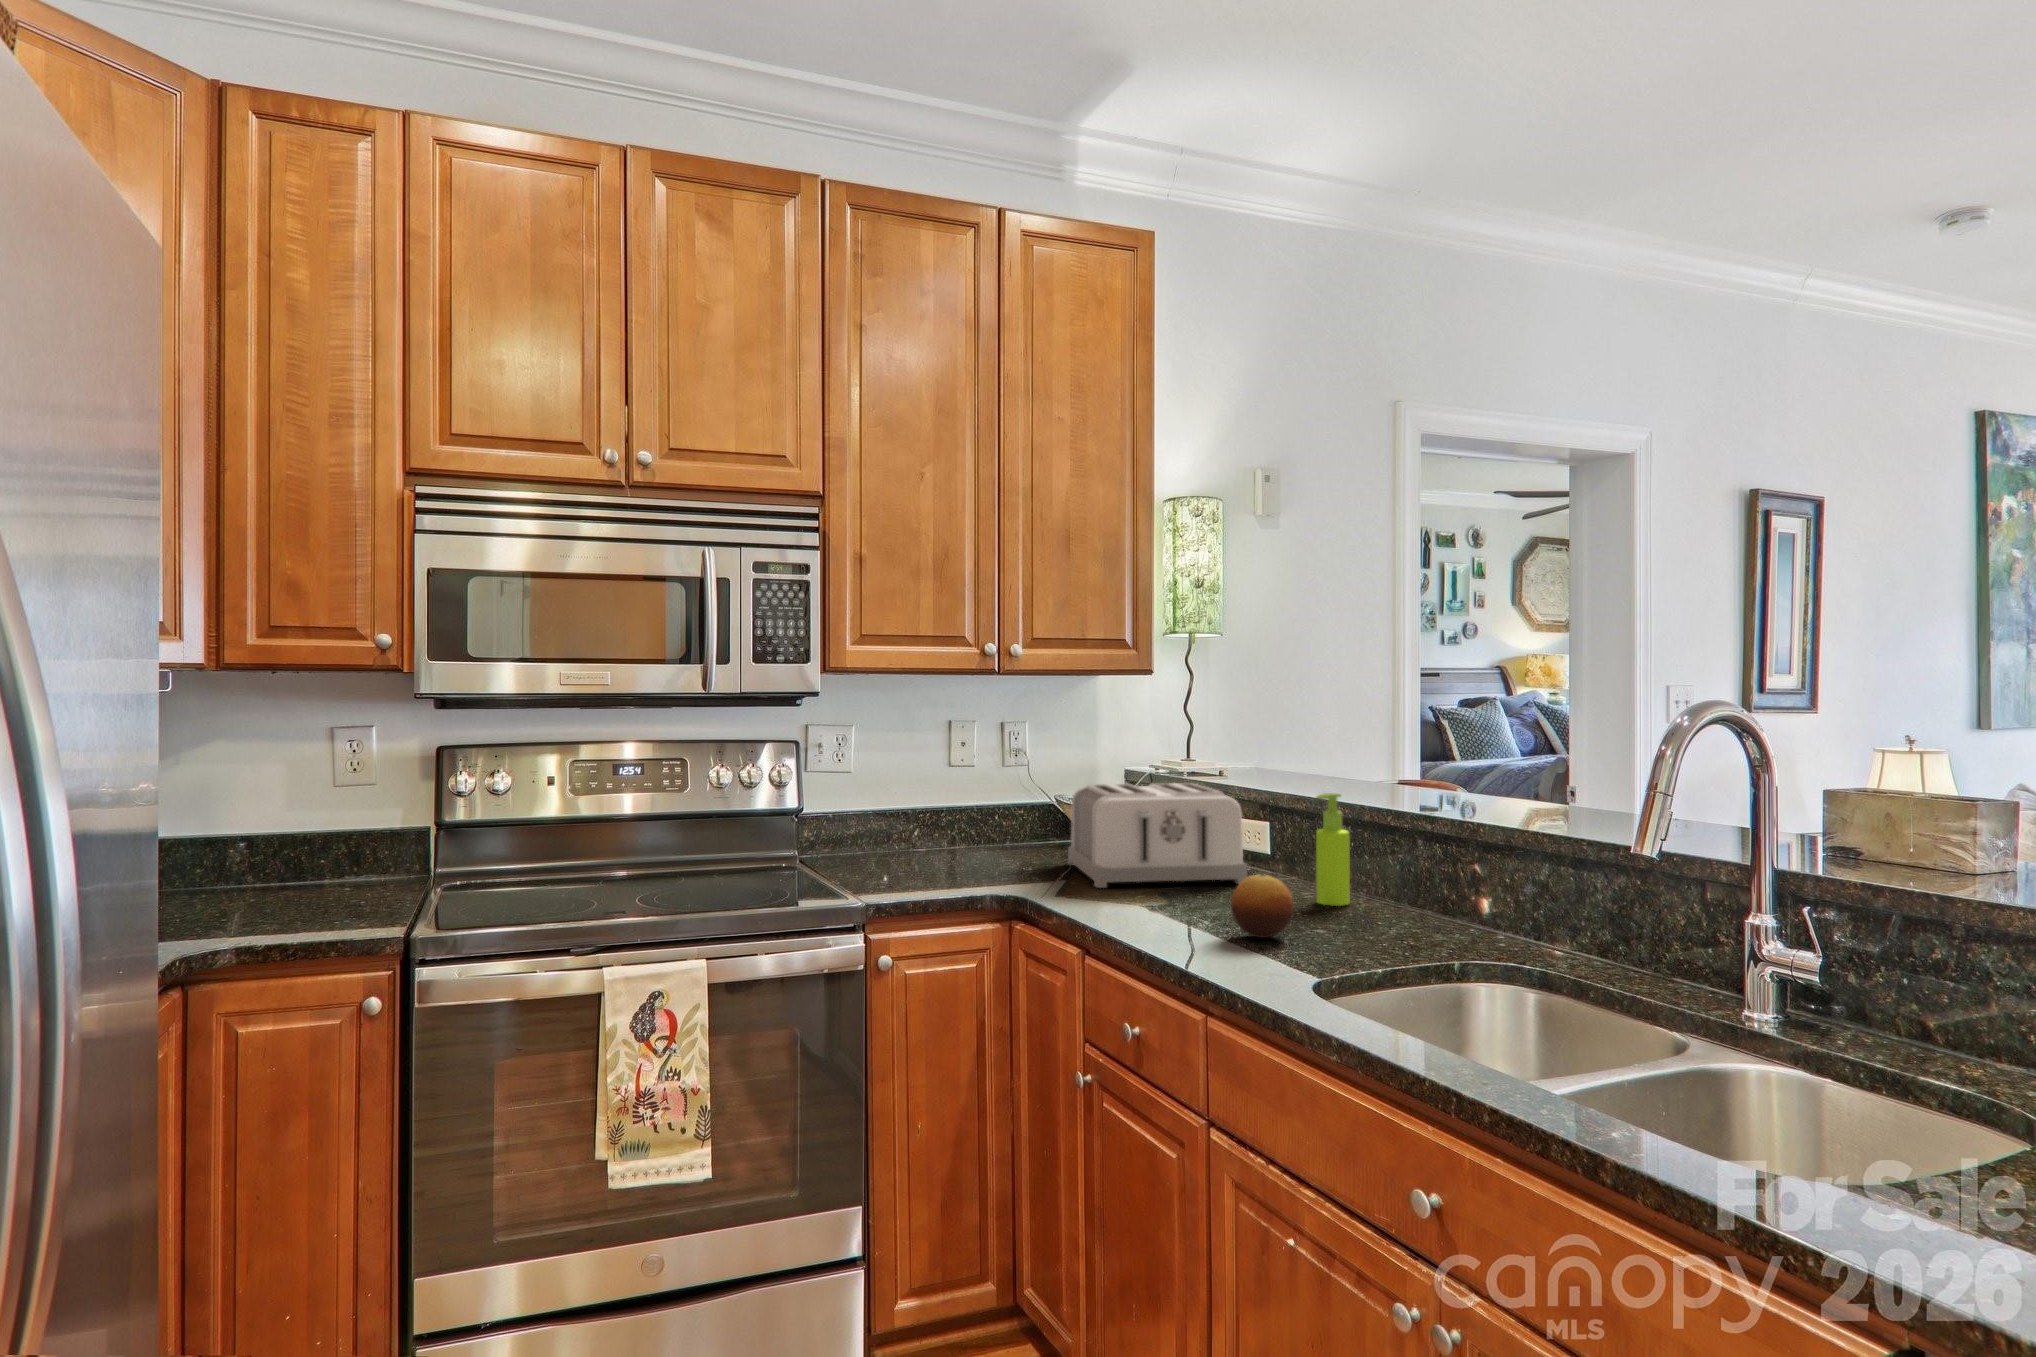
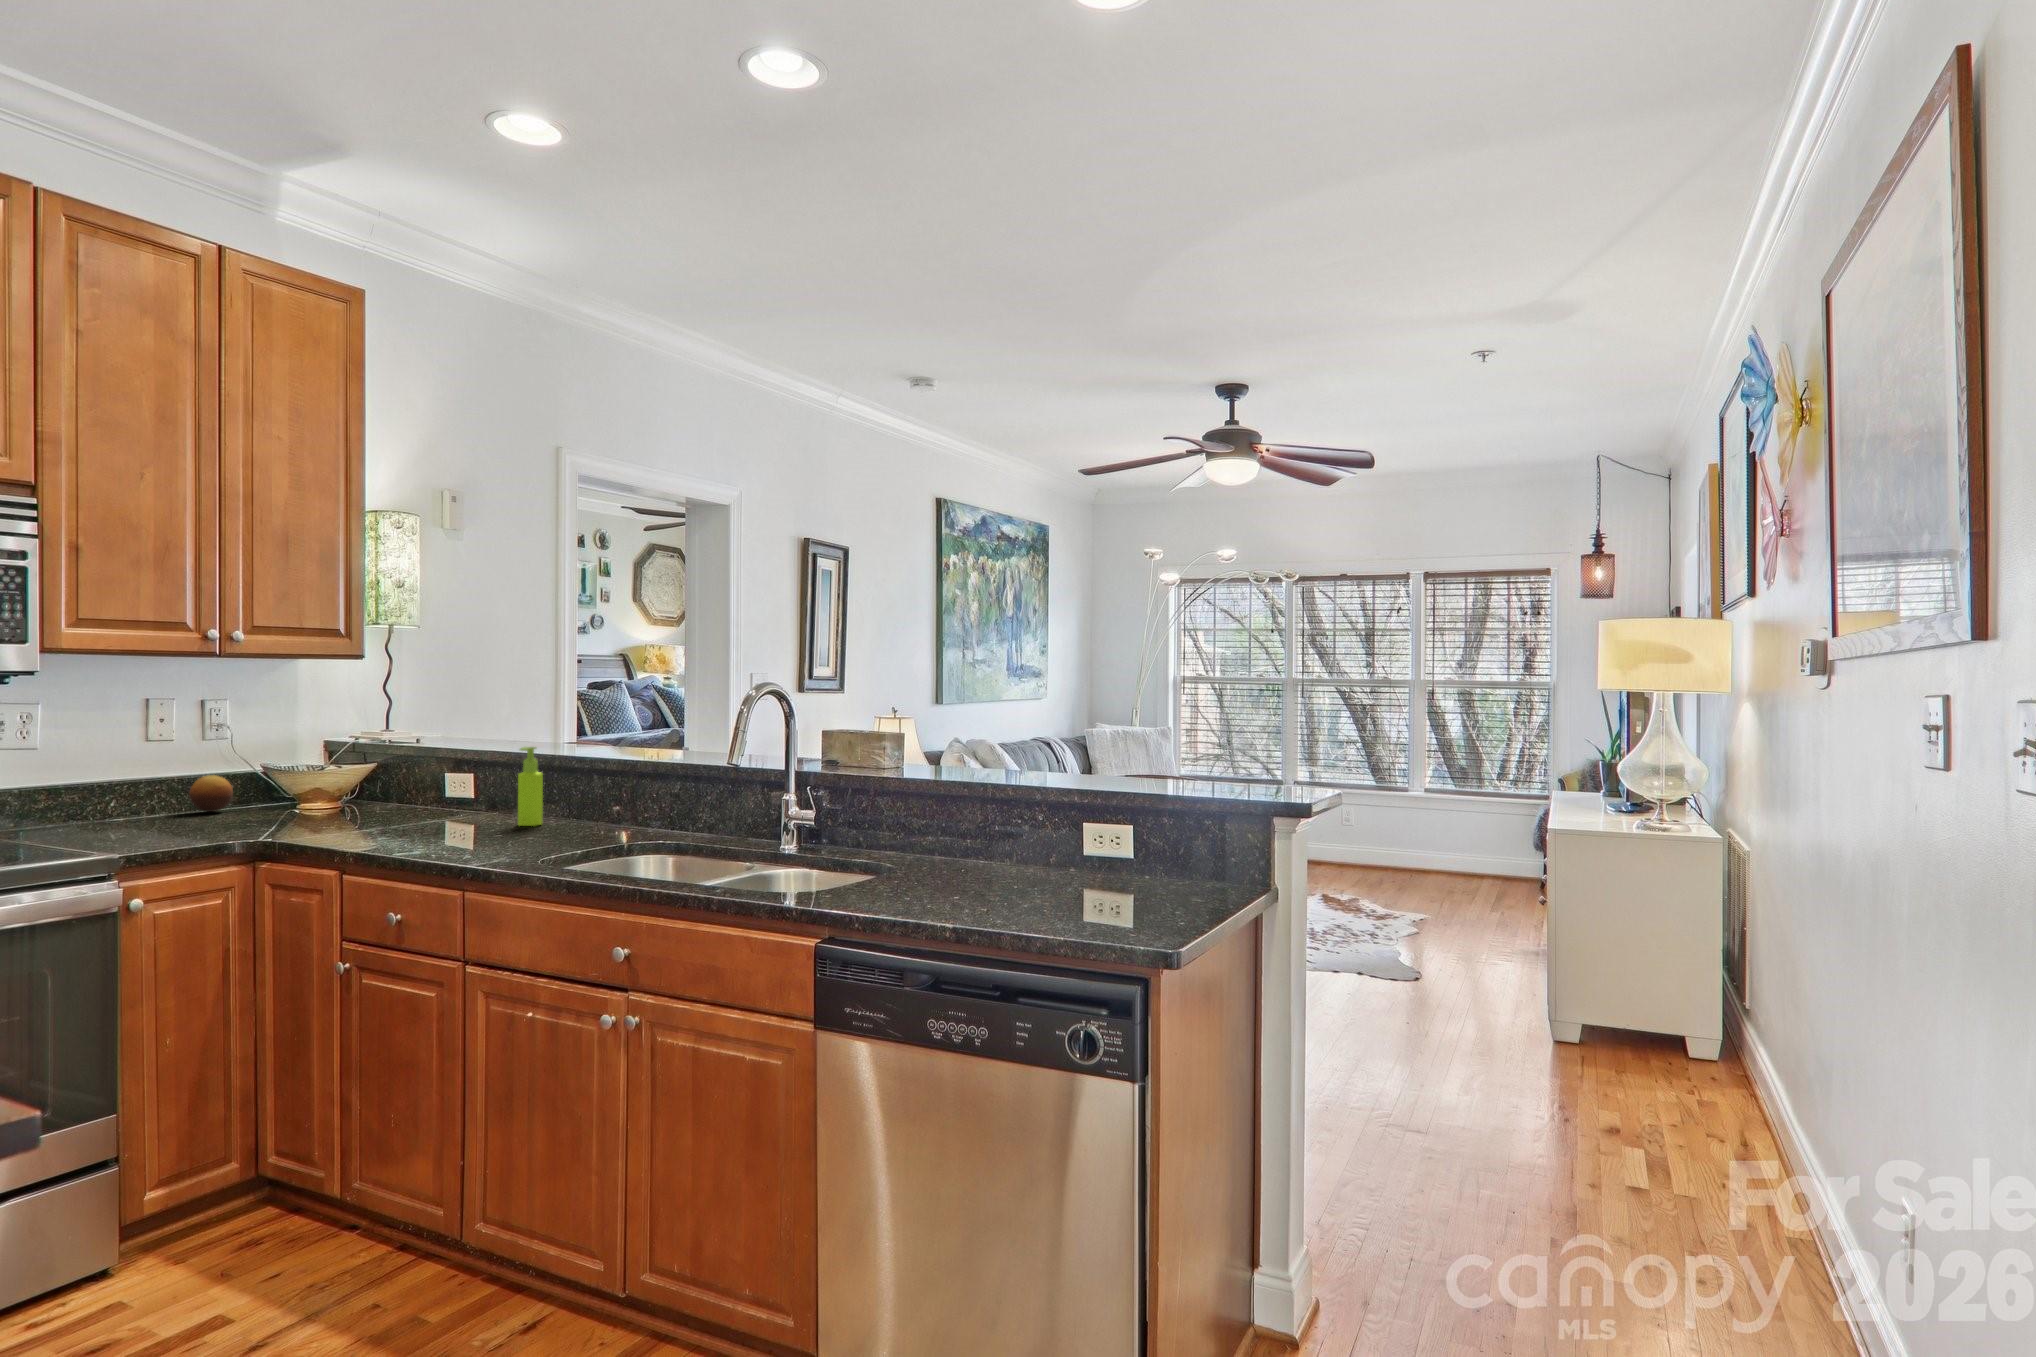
toaster: present [1068,783,1247,888] -> none [287,747,458,830]
fruit: present [1231,874,1294,938] -> present [189,775,233,812]

